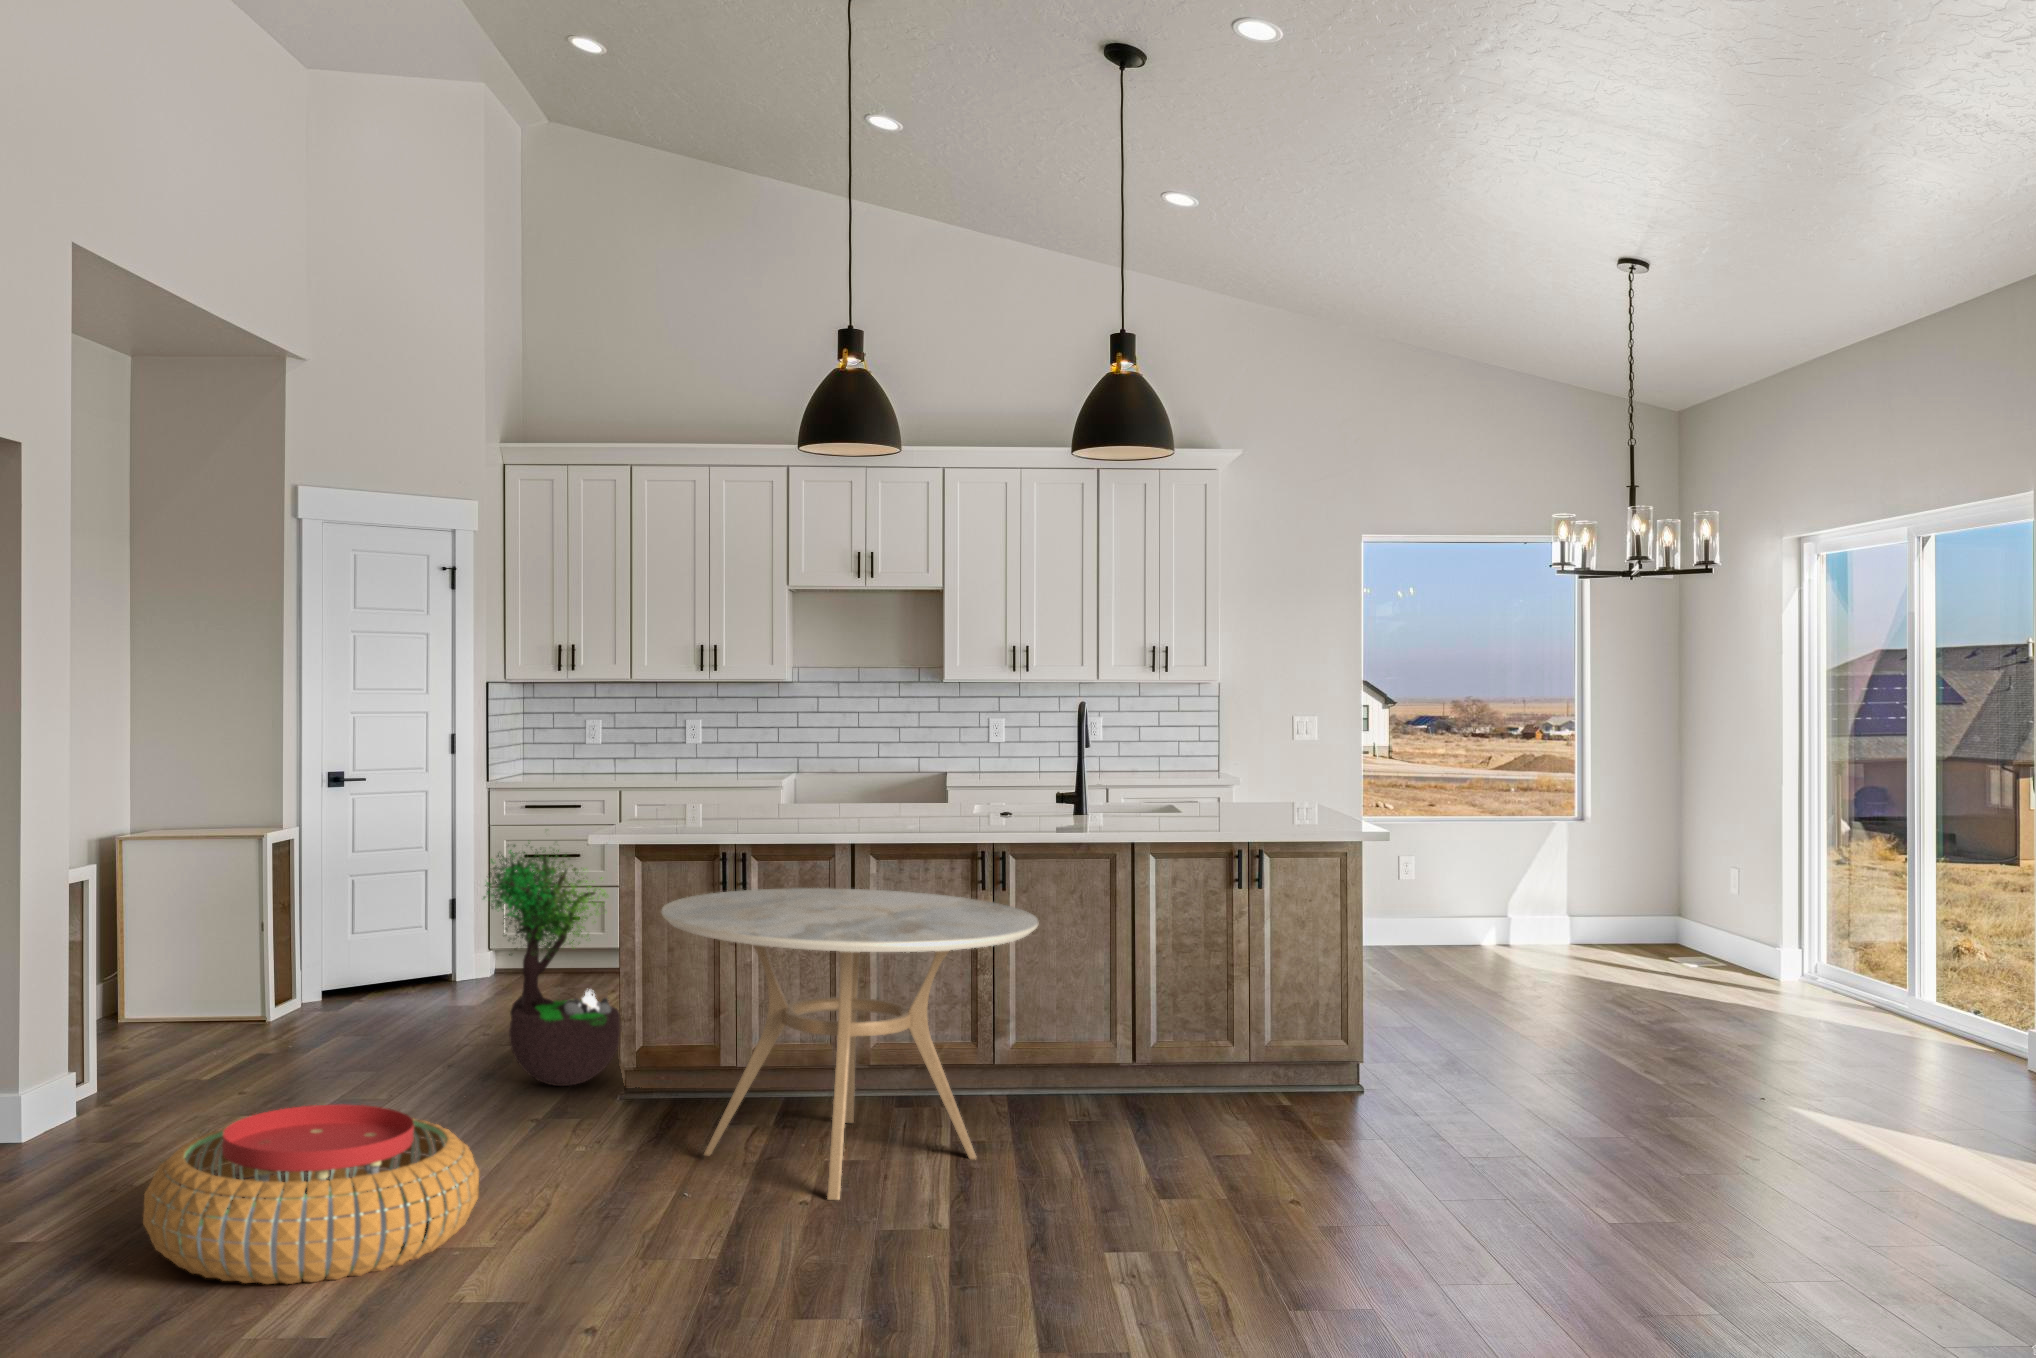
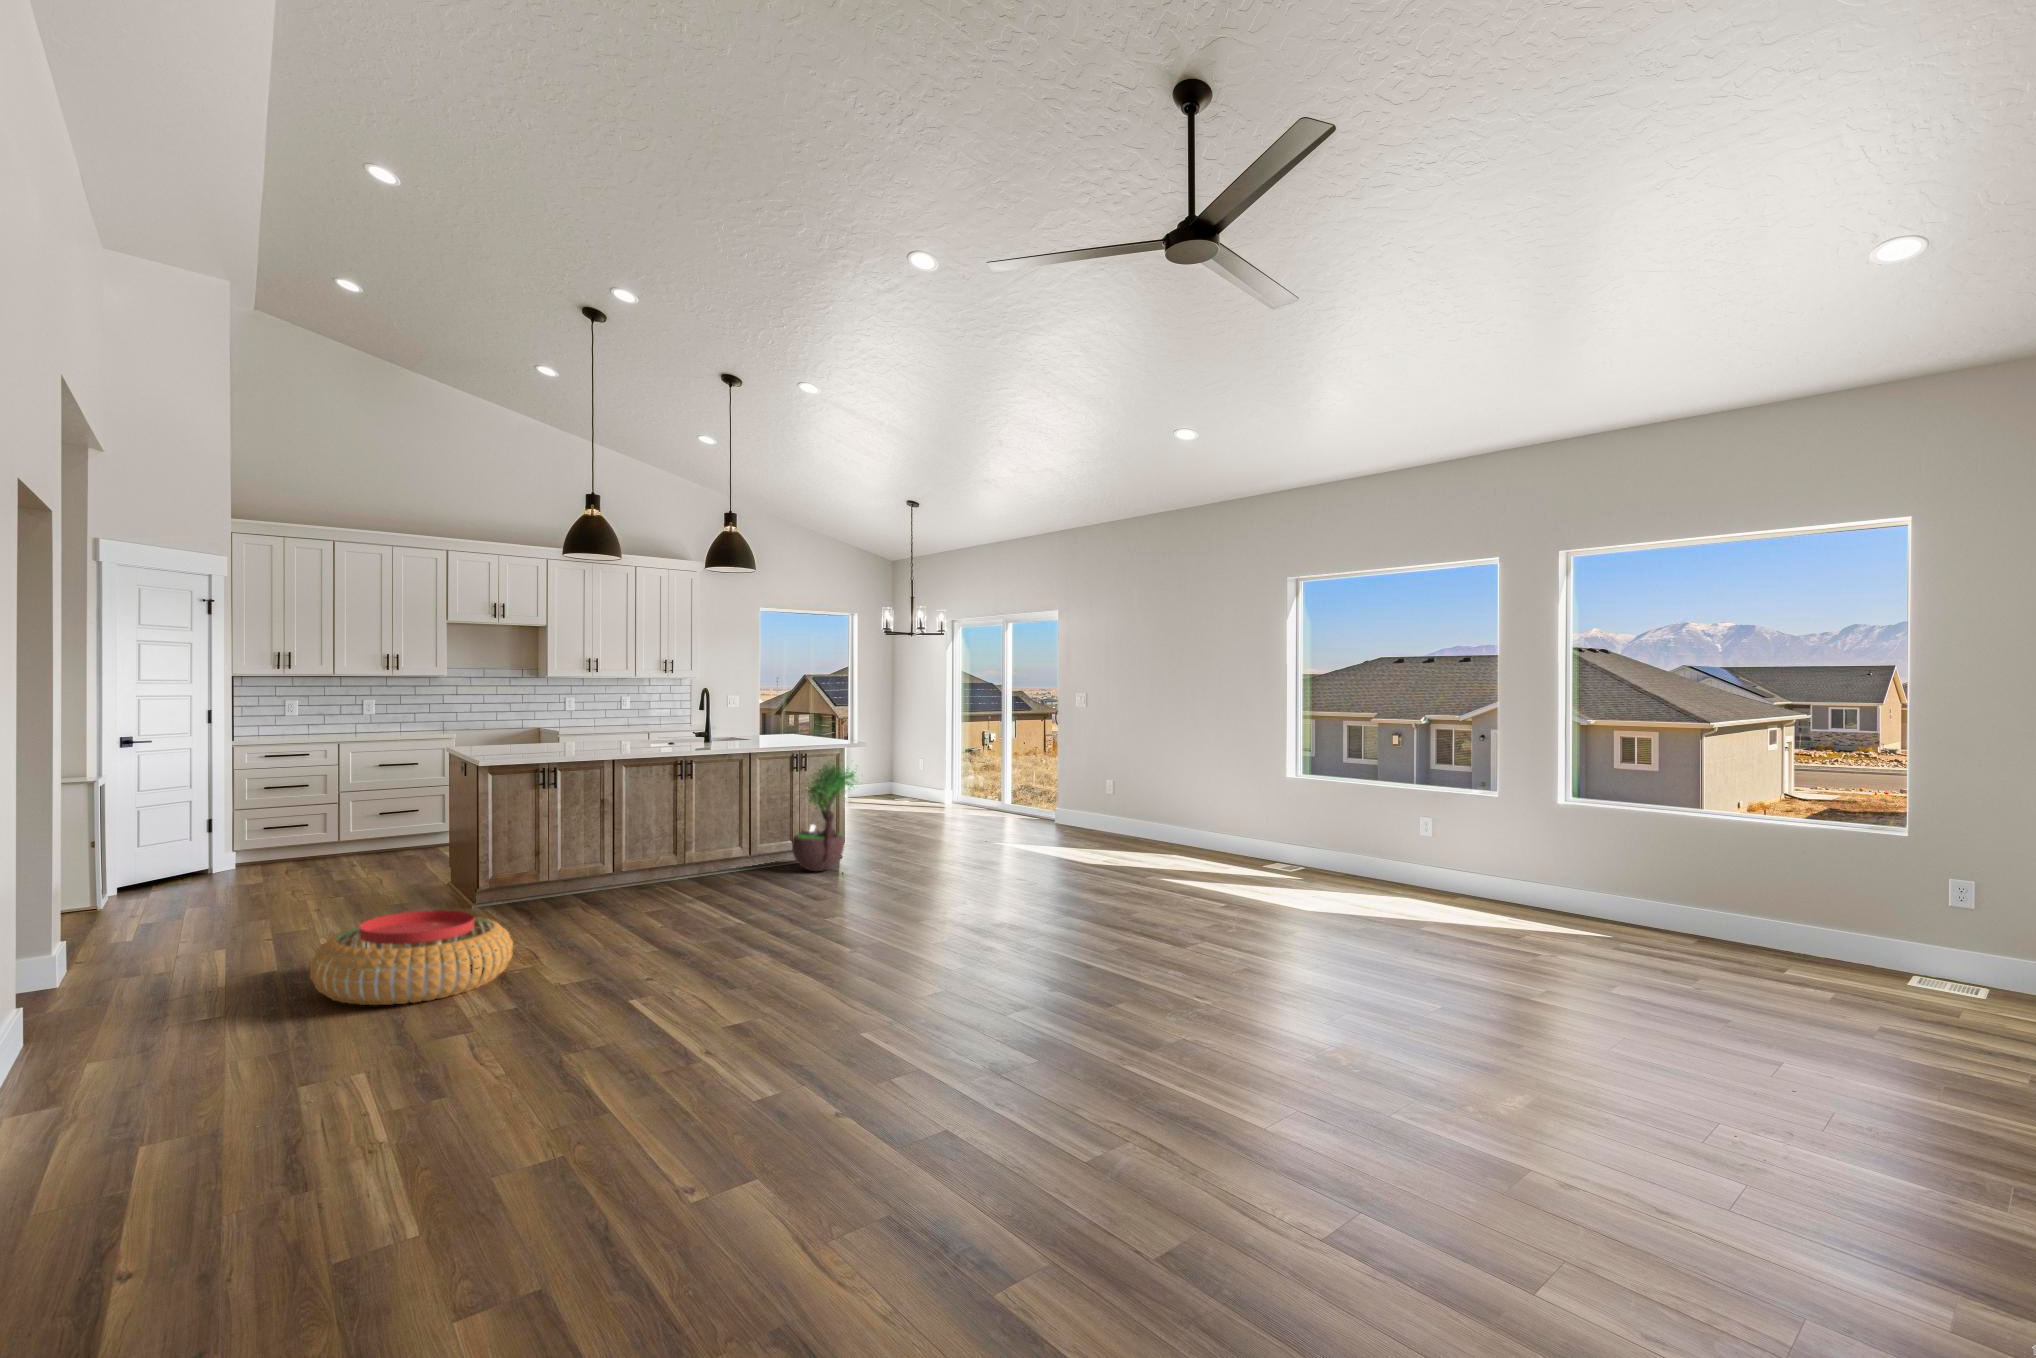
potted tree: present [483,843,622,1086] -> present [792,760,858,871]
dining table: present [662,888,1038,1200] -> none [550,782,747,925]

